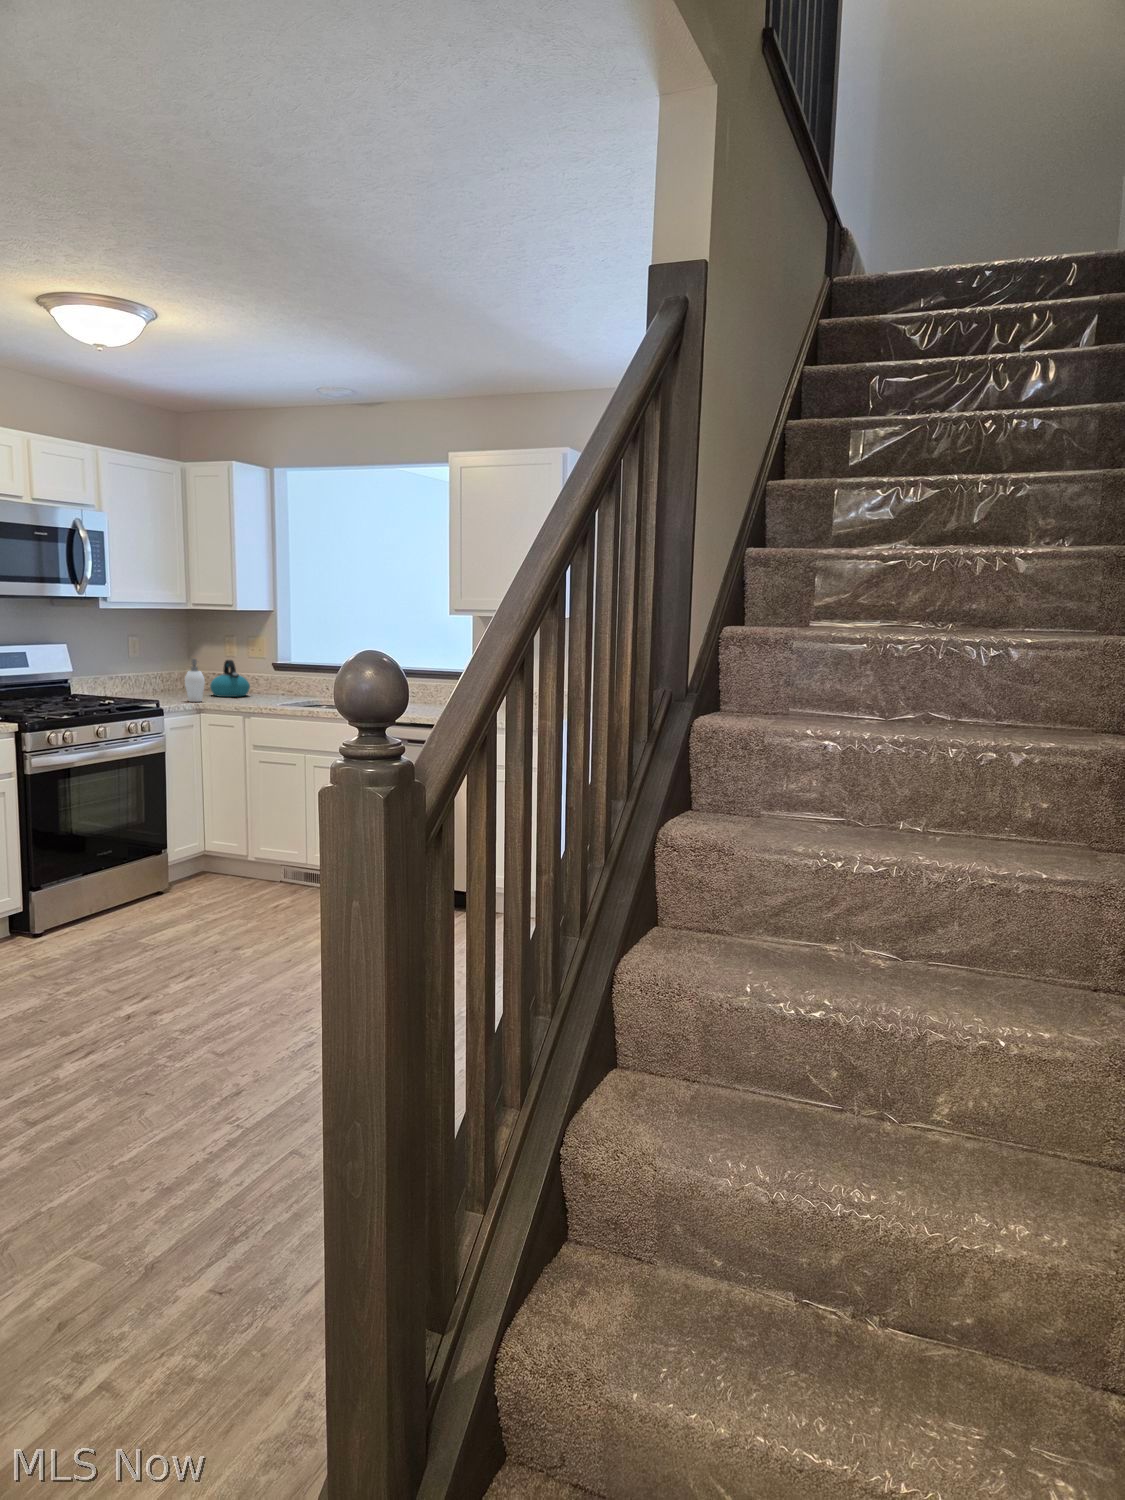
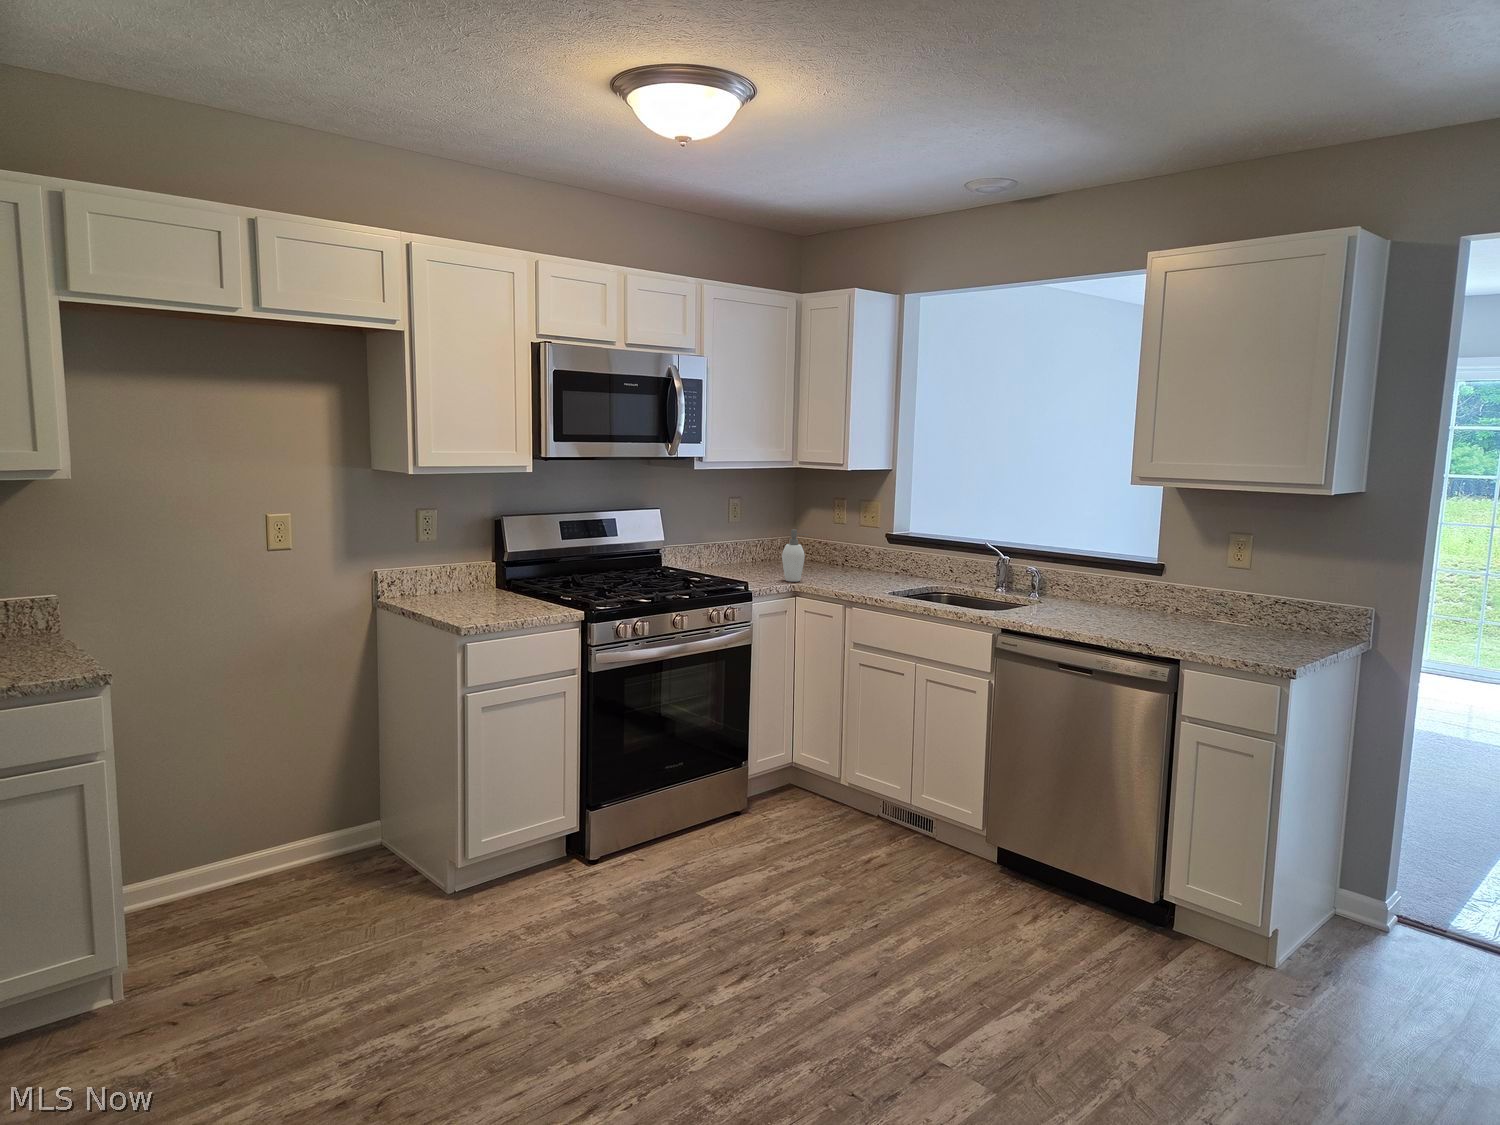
kettle: present [210,660,250,697] -> none [813,529,858,574]

